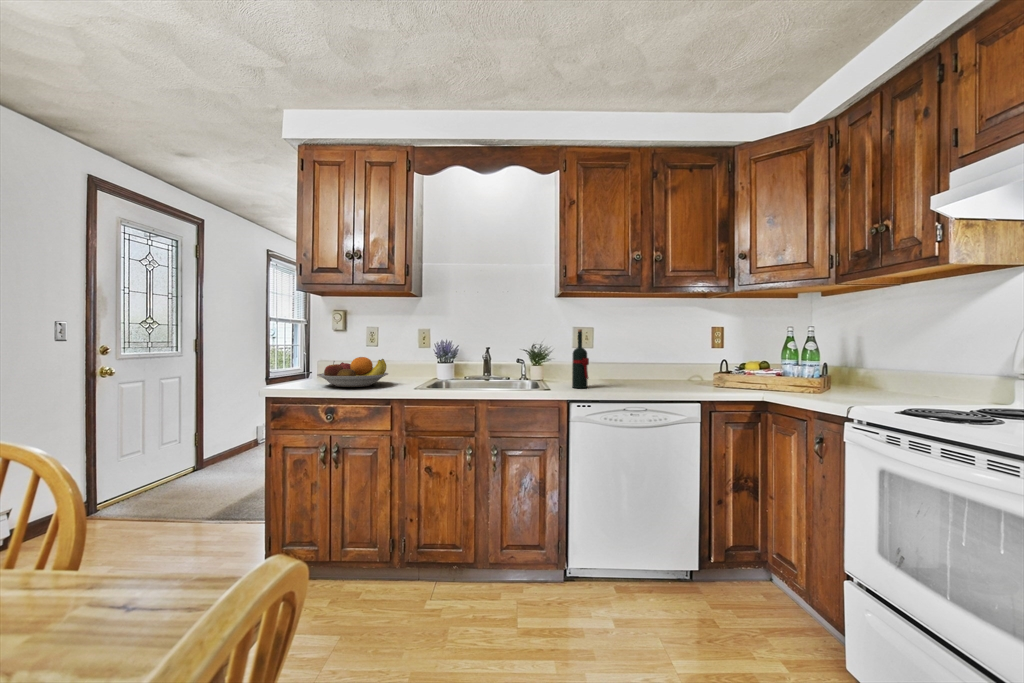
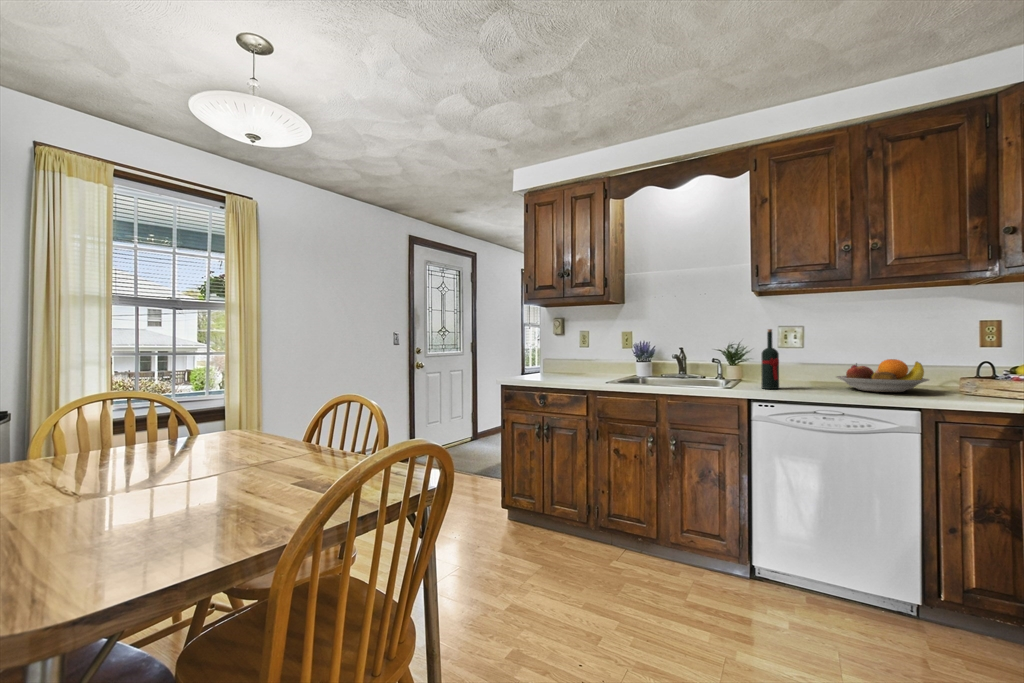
fruit bowl: present [317,357,388,387] -> present [836,359,929,392]

